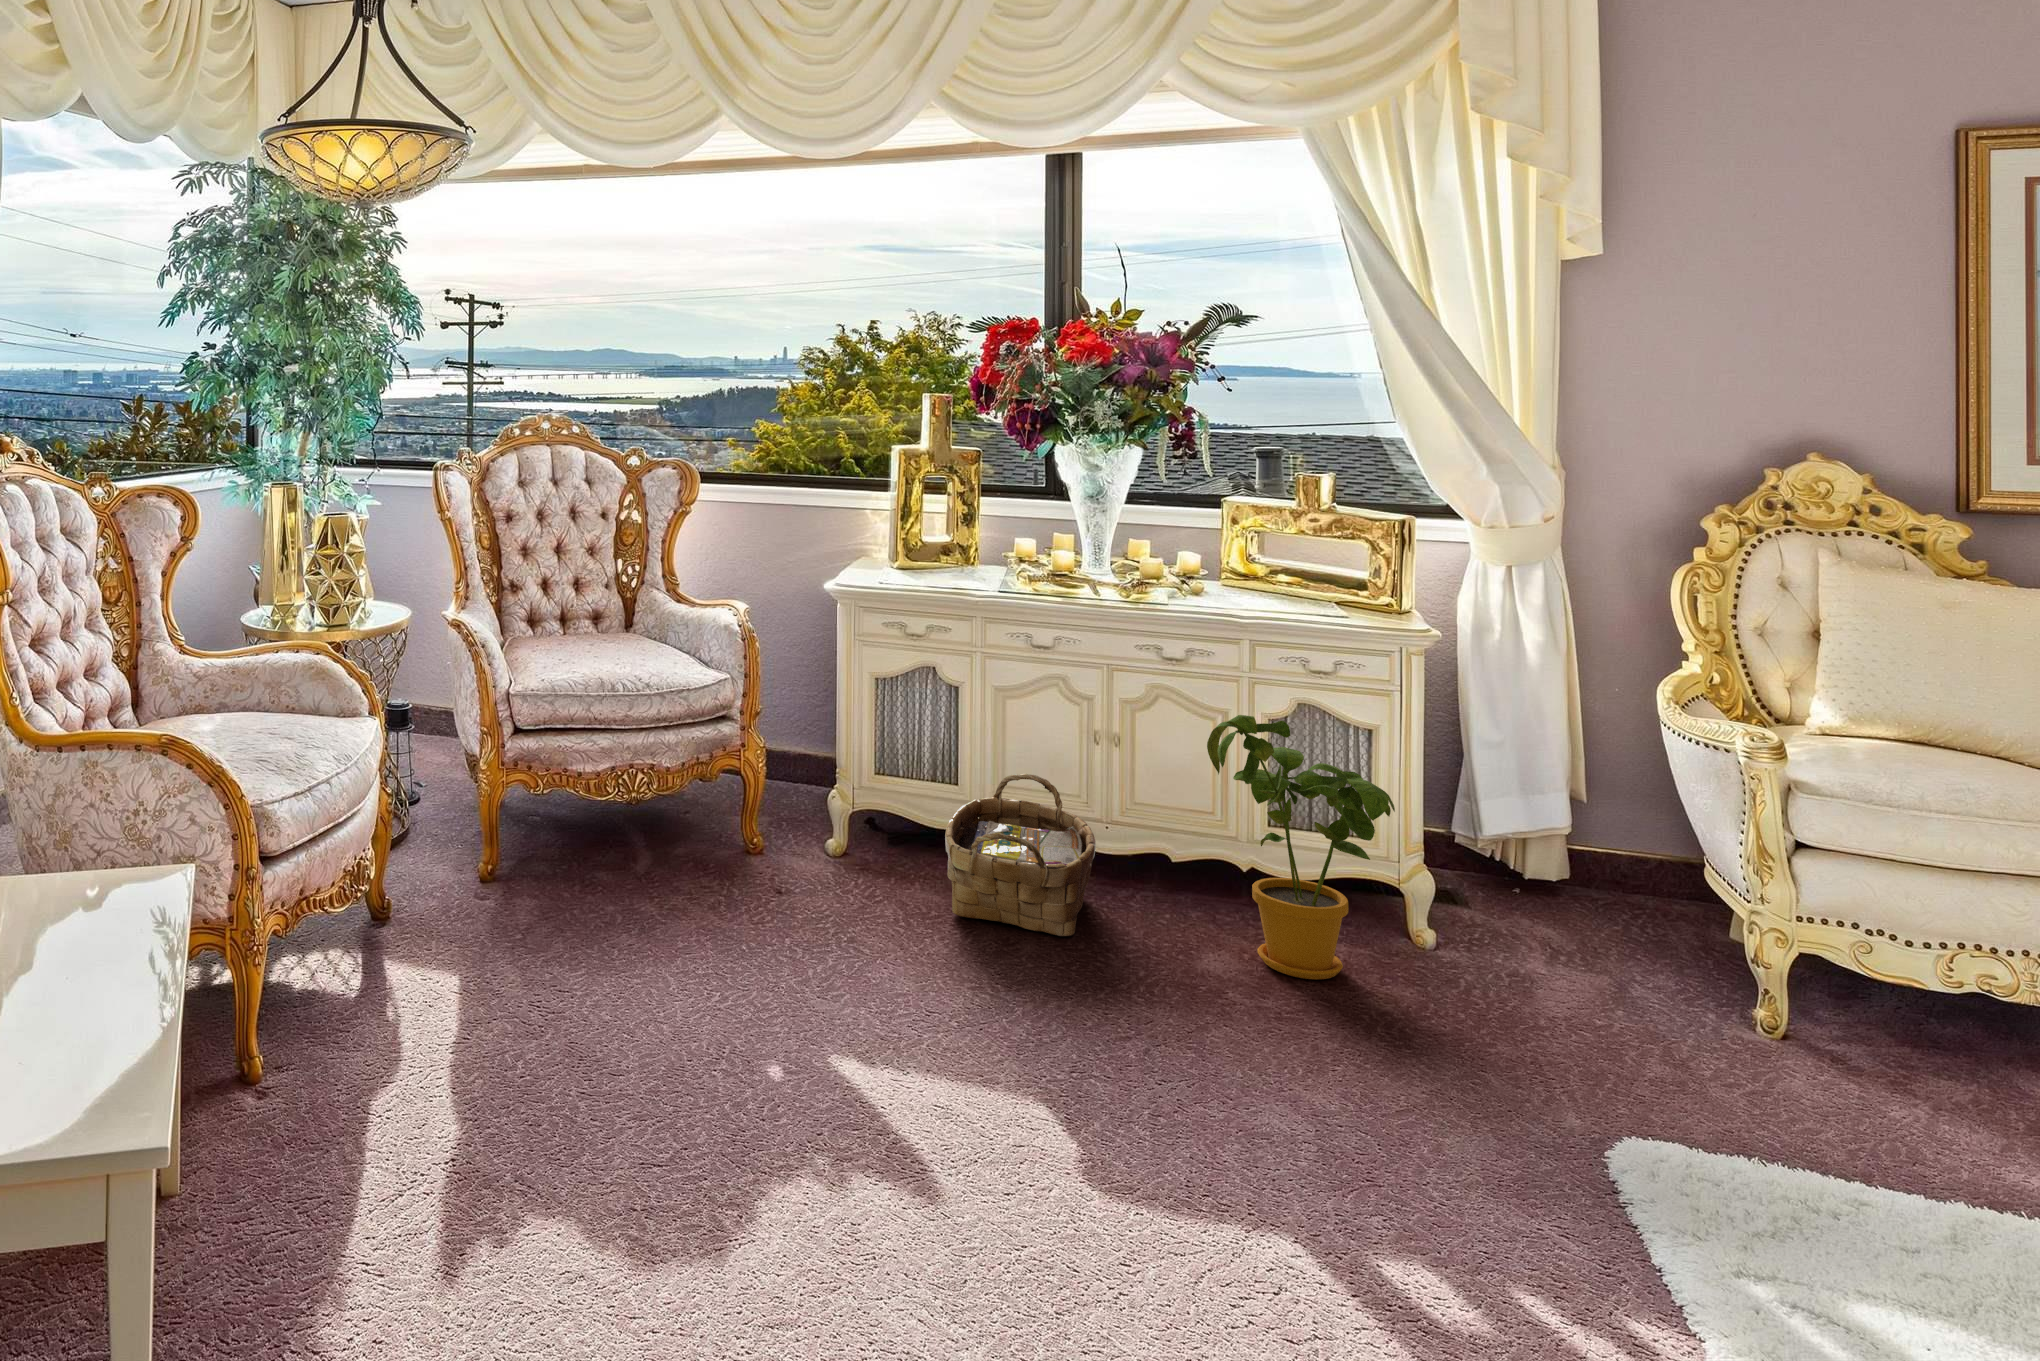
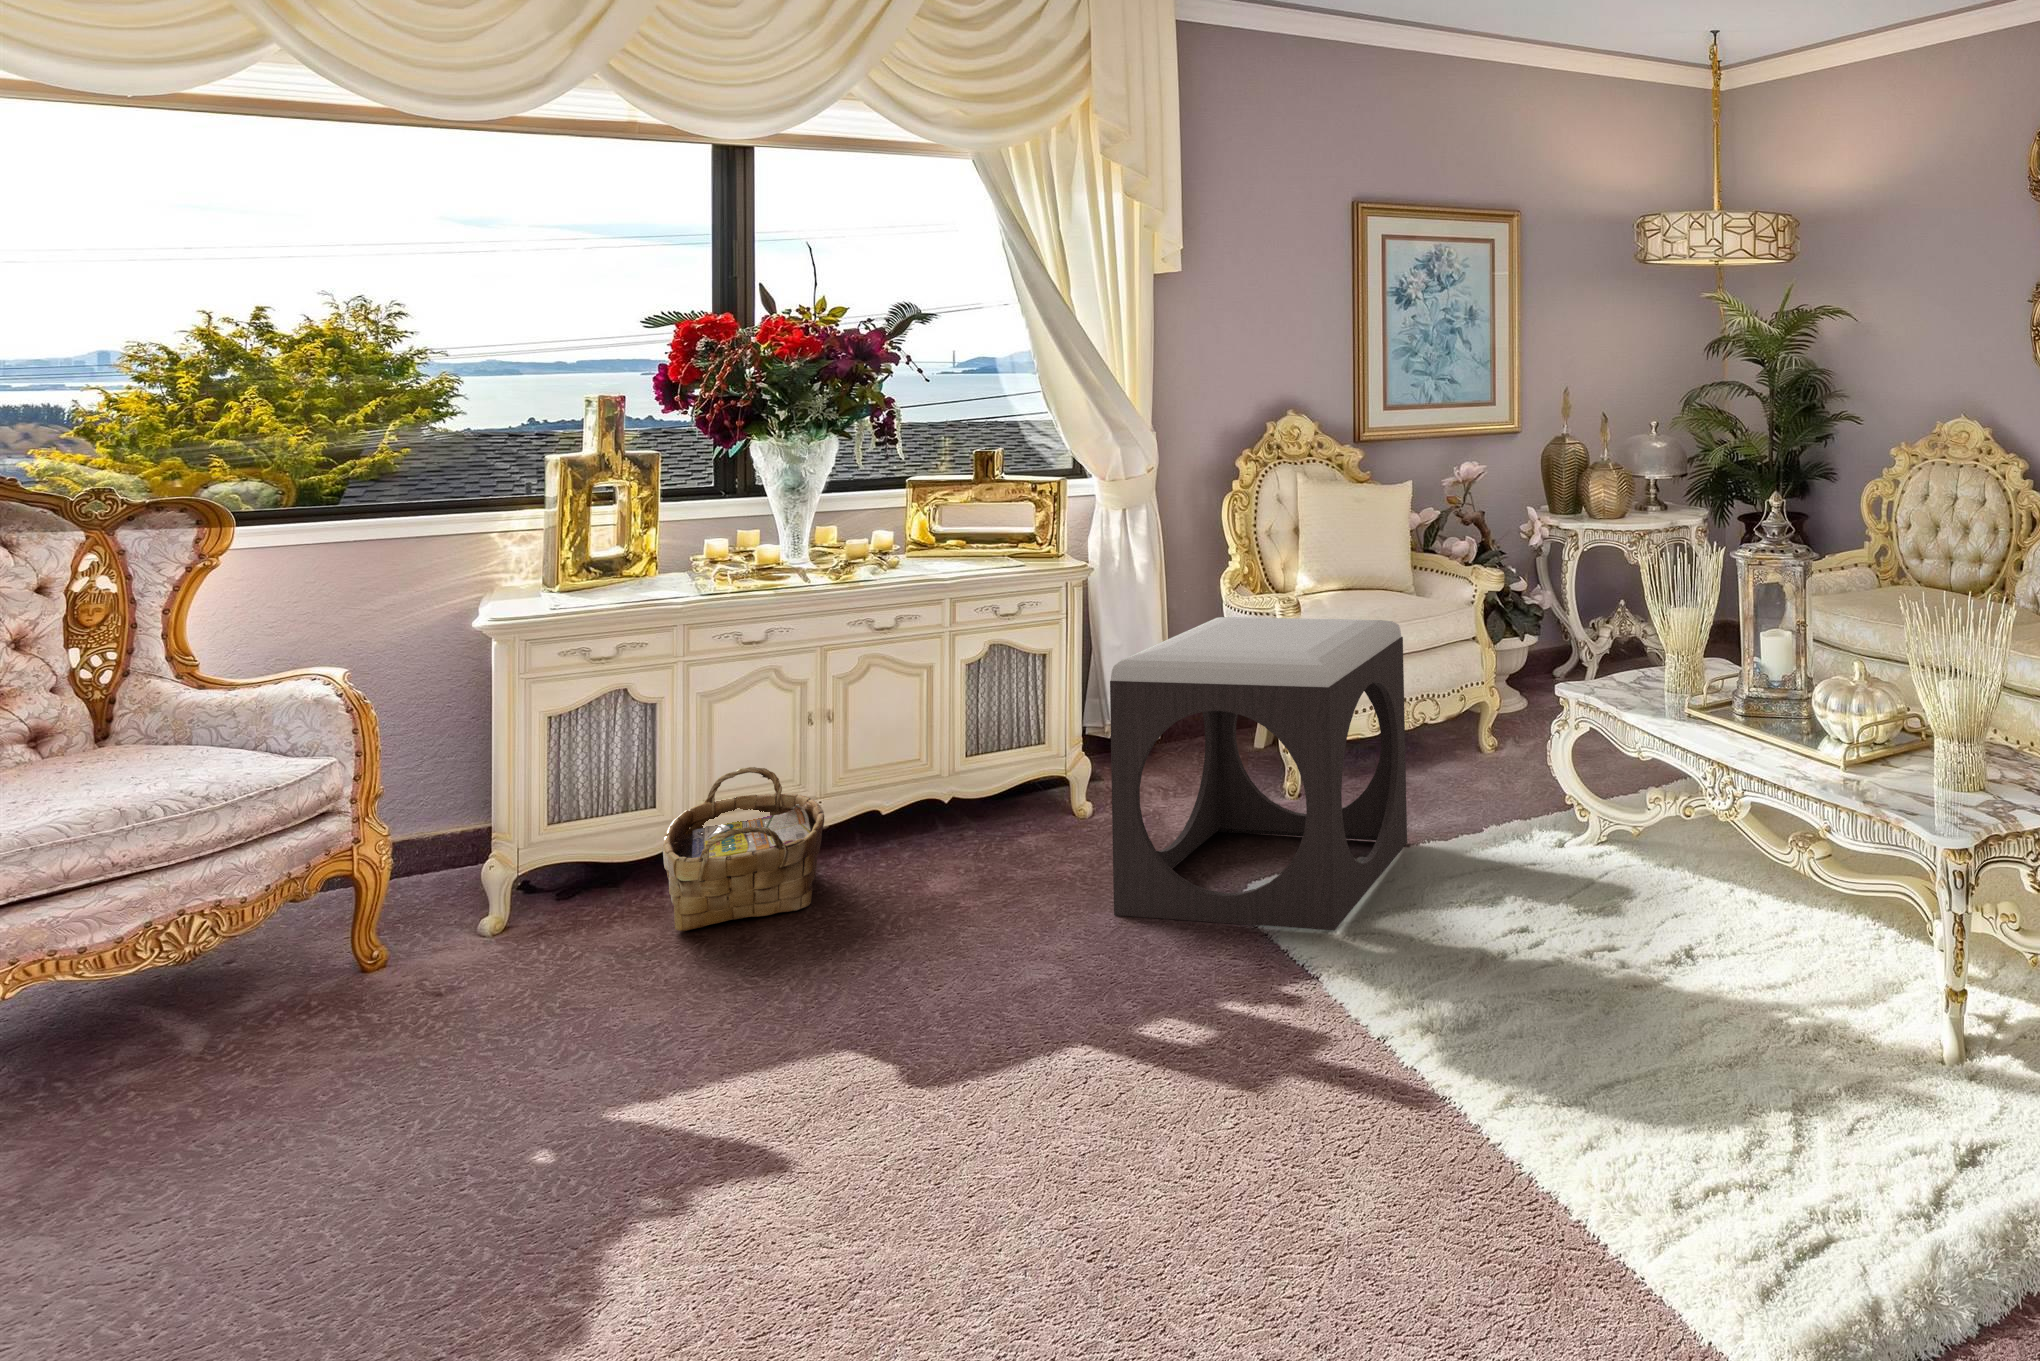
house plant: present [1207,715,1395,979] -> none [929,654,1080,868]
footstool: none [1403,744,1959,1267] -> present [1110,617,1407,930]

